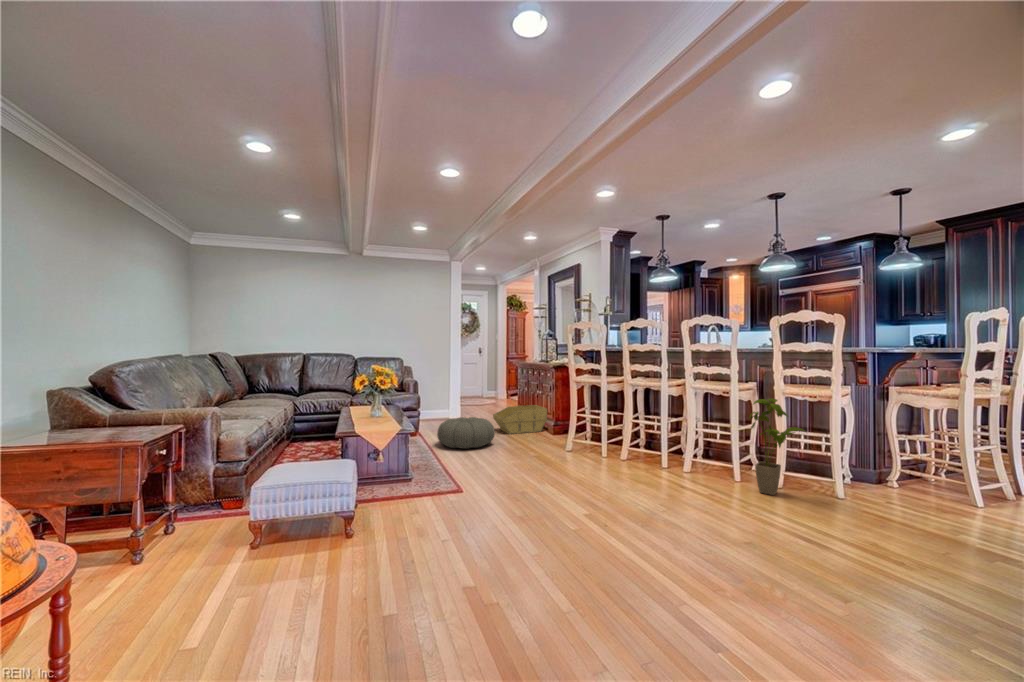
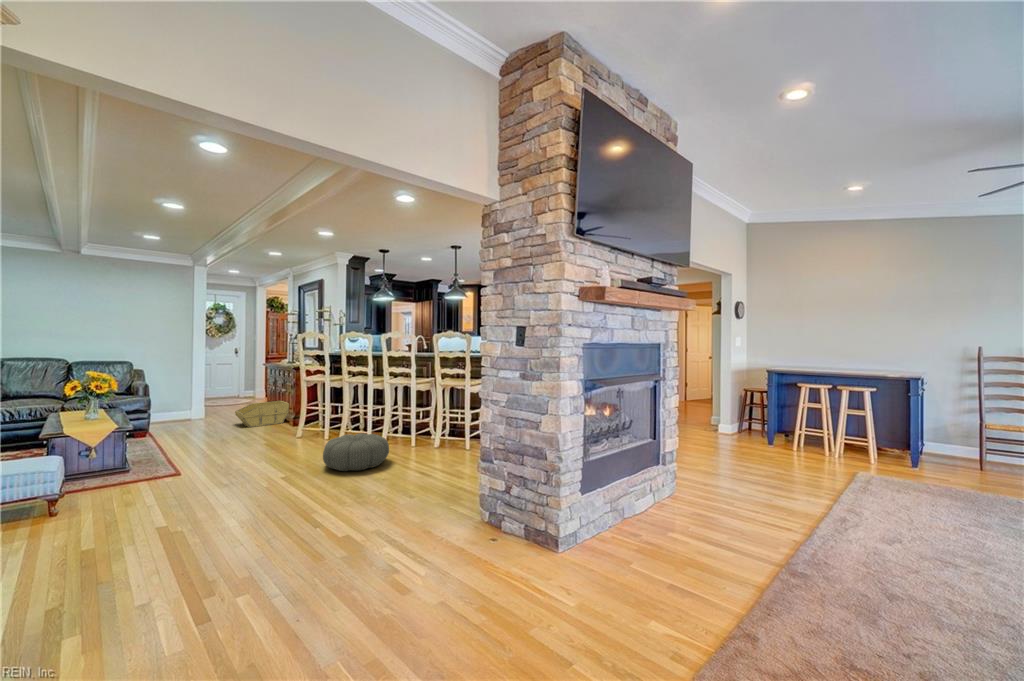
house plant: present [749,398,803,495] -> none [409,389,442,449]
pouf: present [437,417,495,449] -> present [323,433,389,471]

